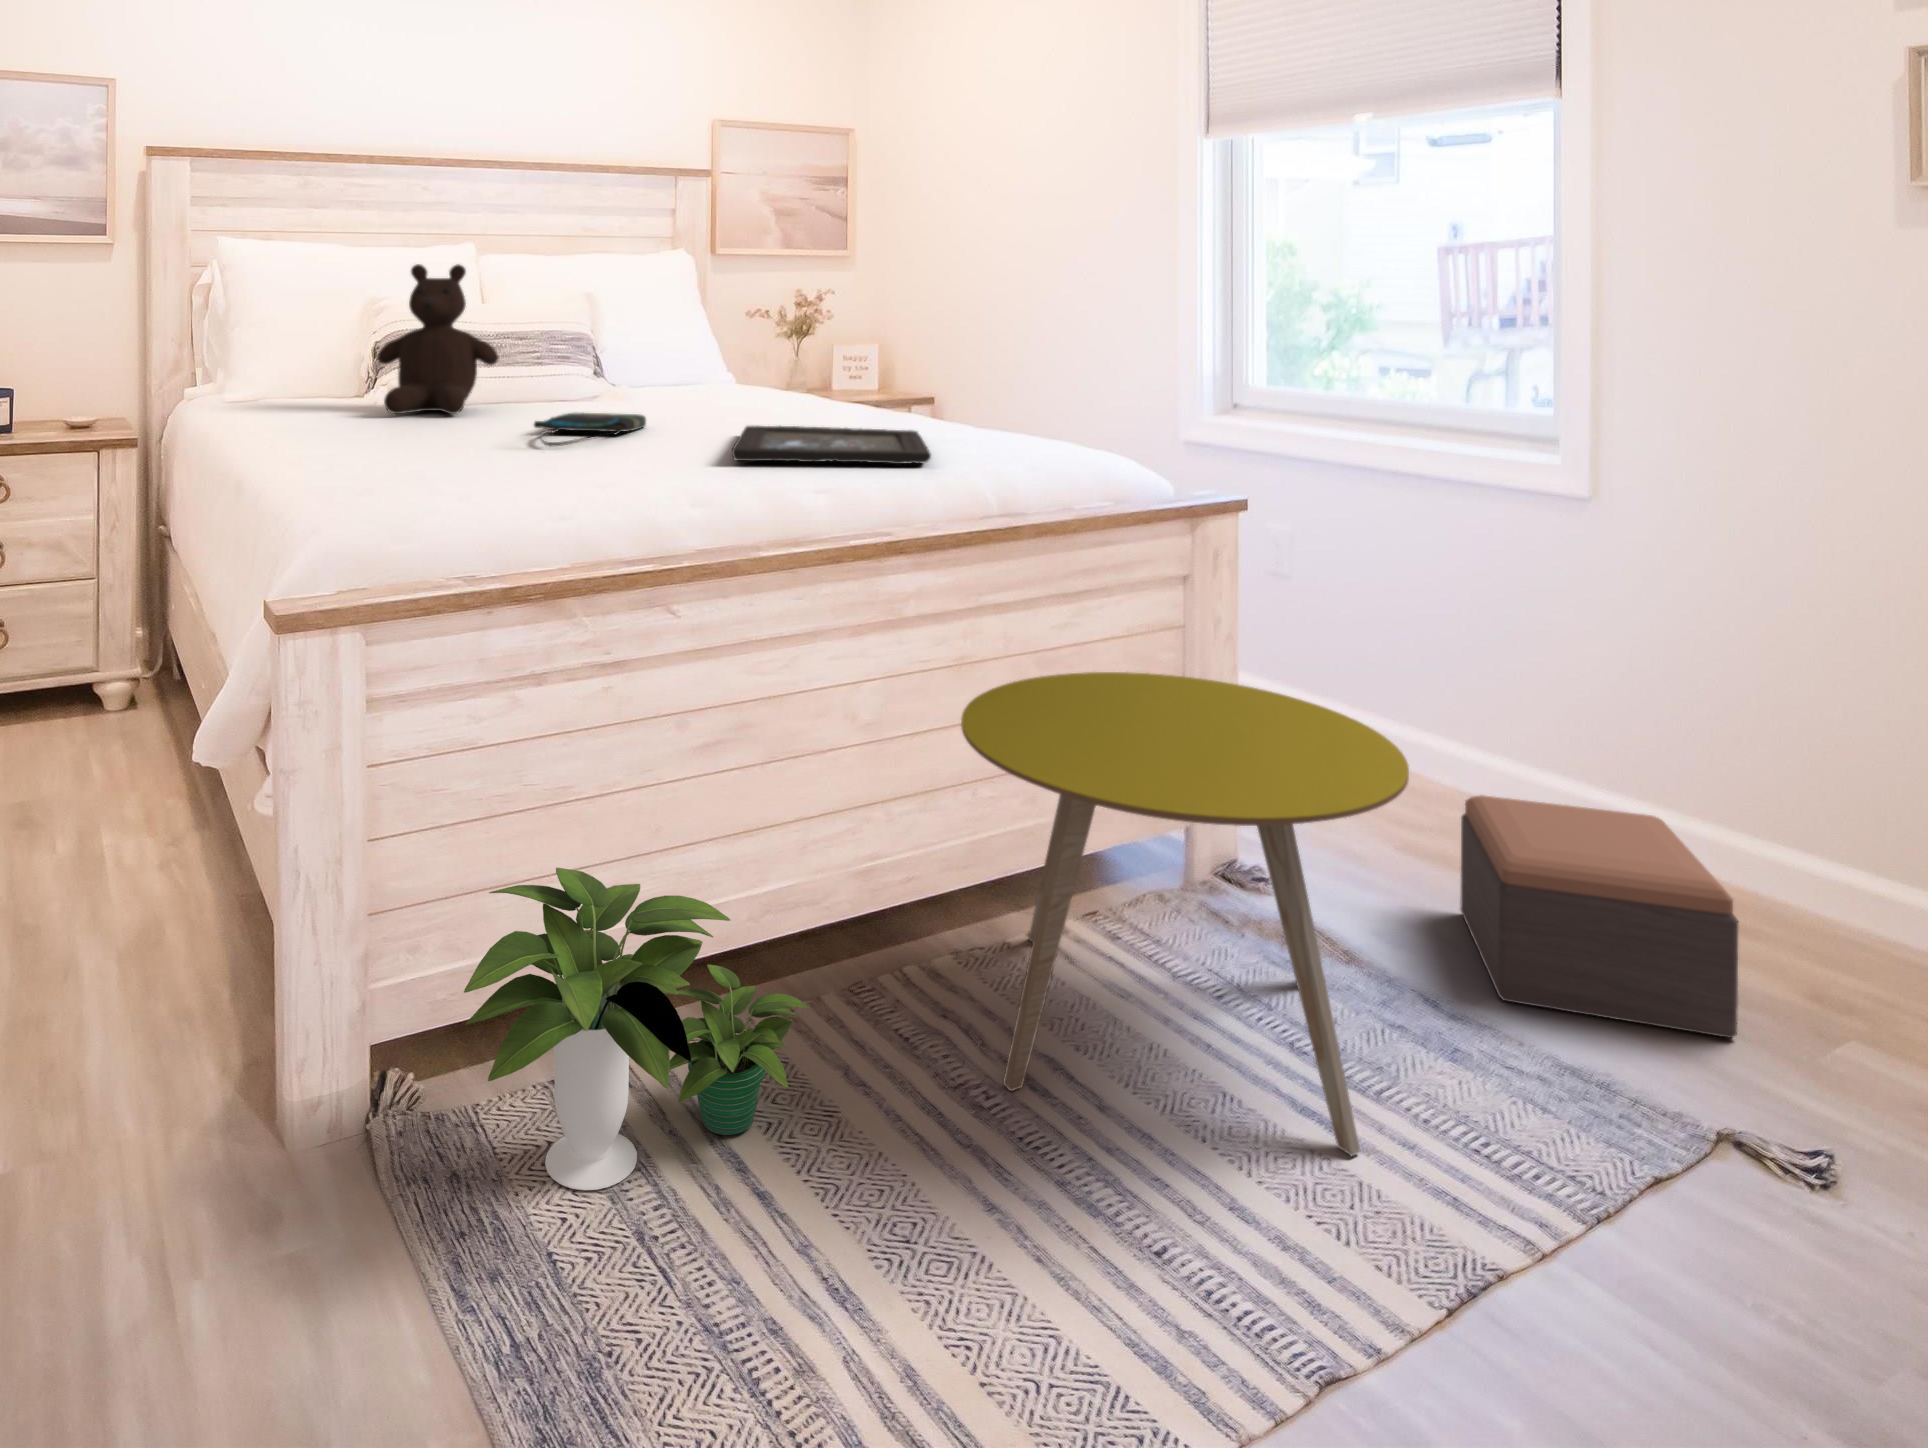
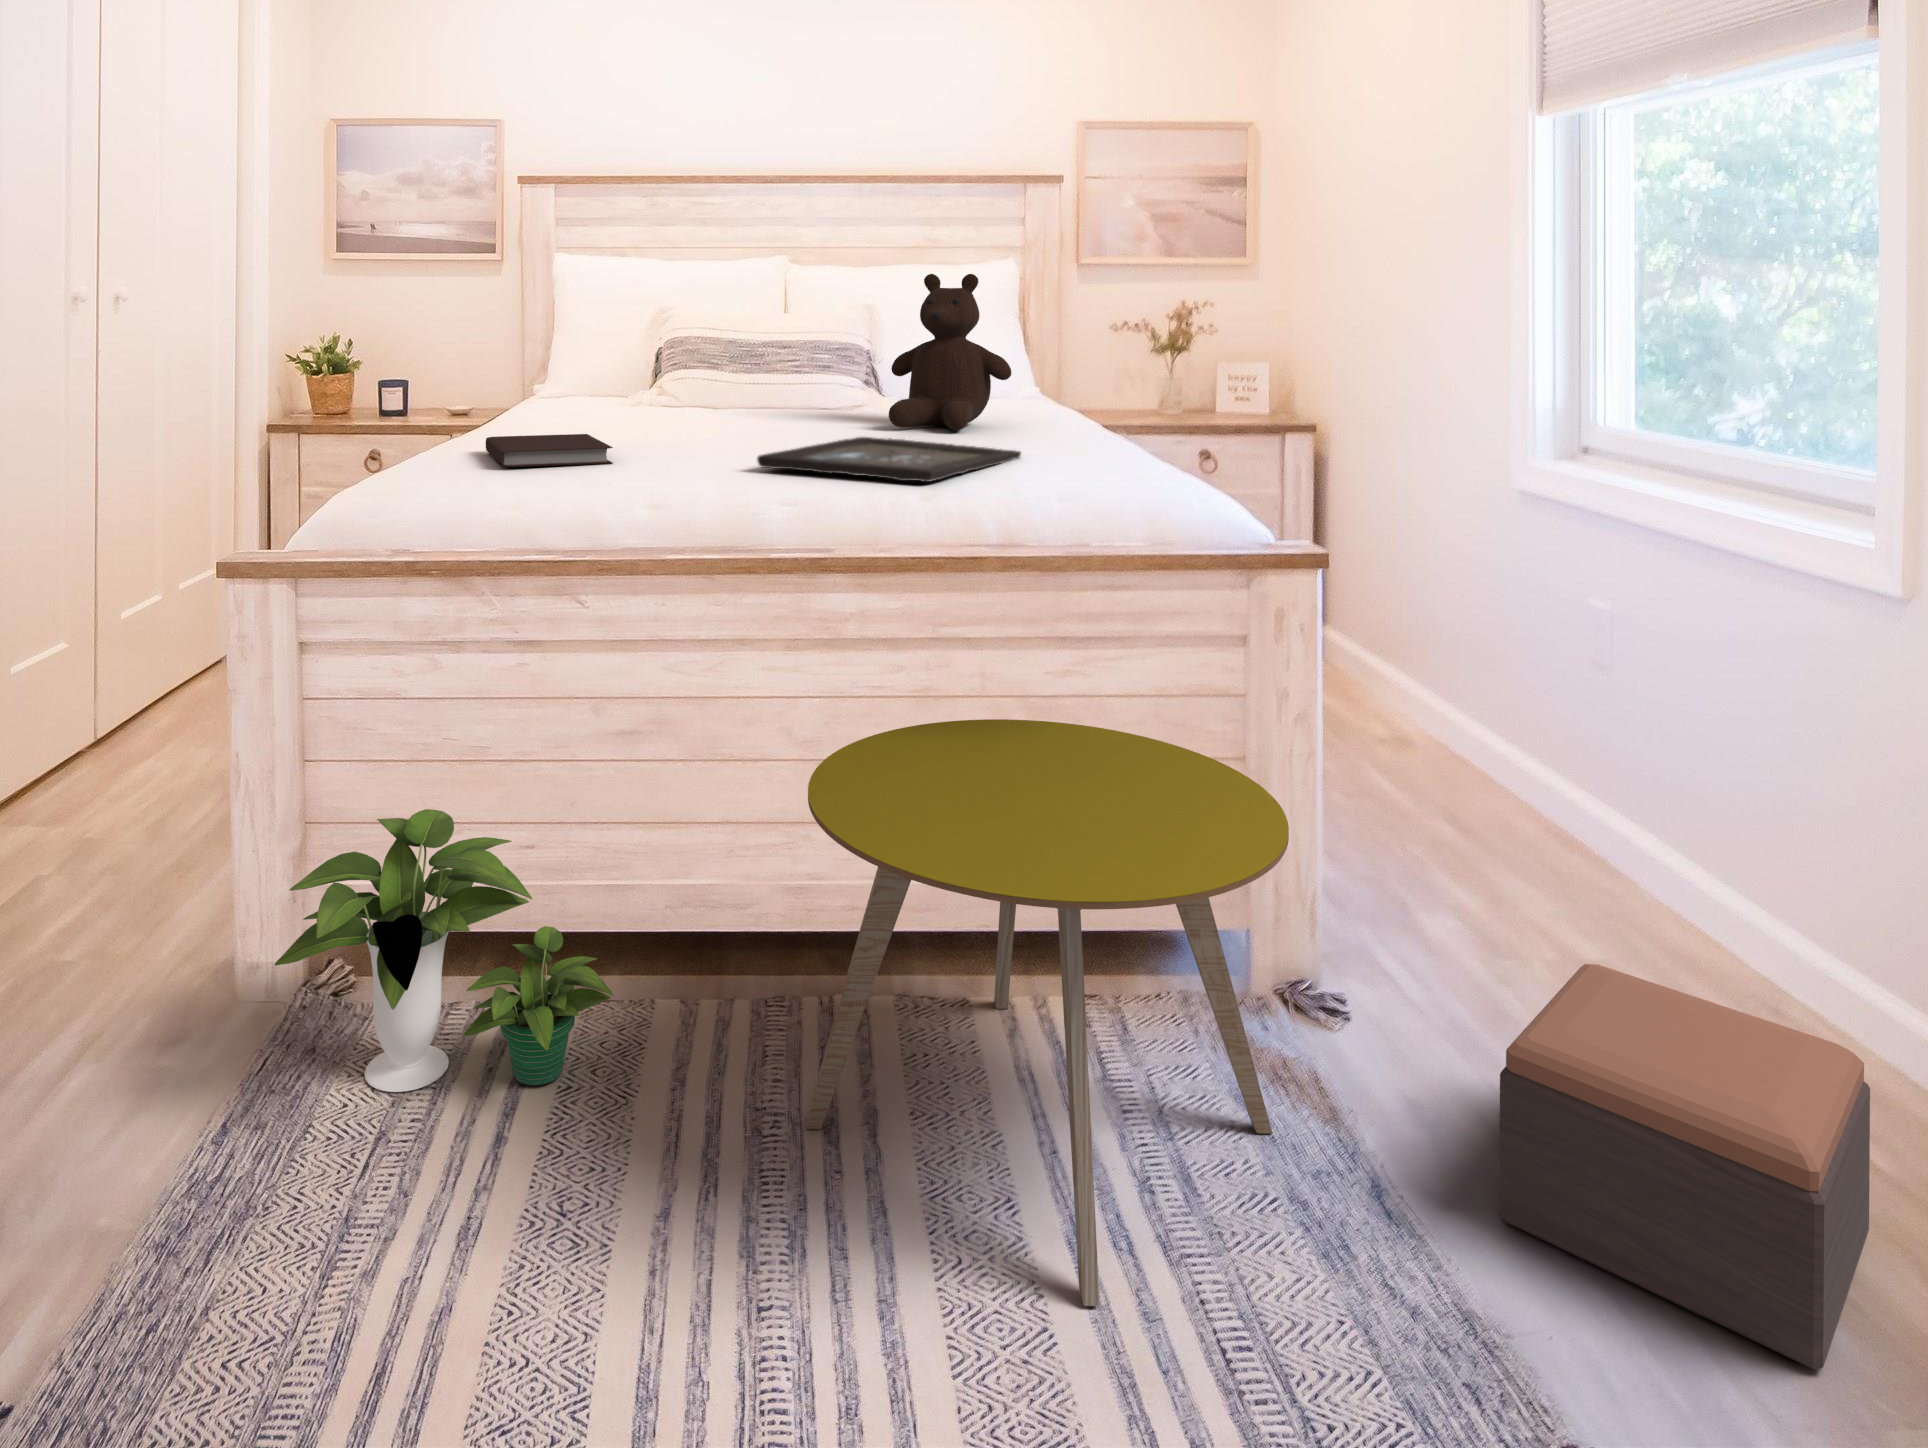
teddy bear: present [377,264,498,414] -> present [889,274,1012,430]
tote bag: present [534,413,646,446] -> none [656,417,799,446]
notebook: none [375,438,558,479] -> present [486,434,613,467]

